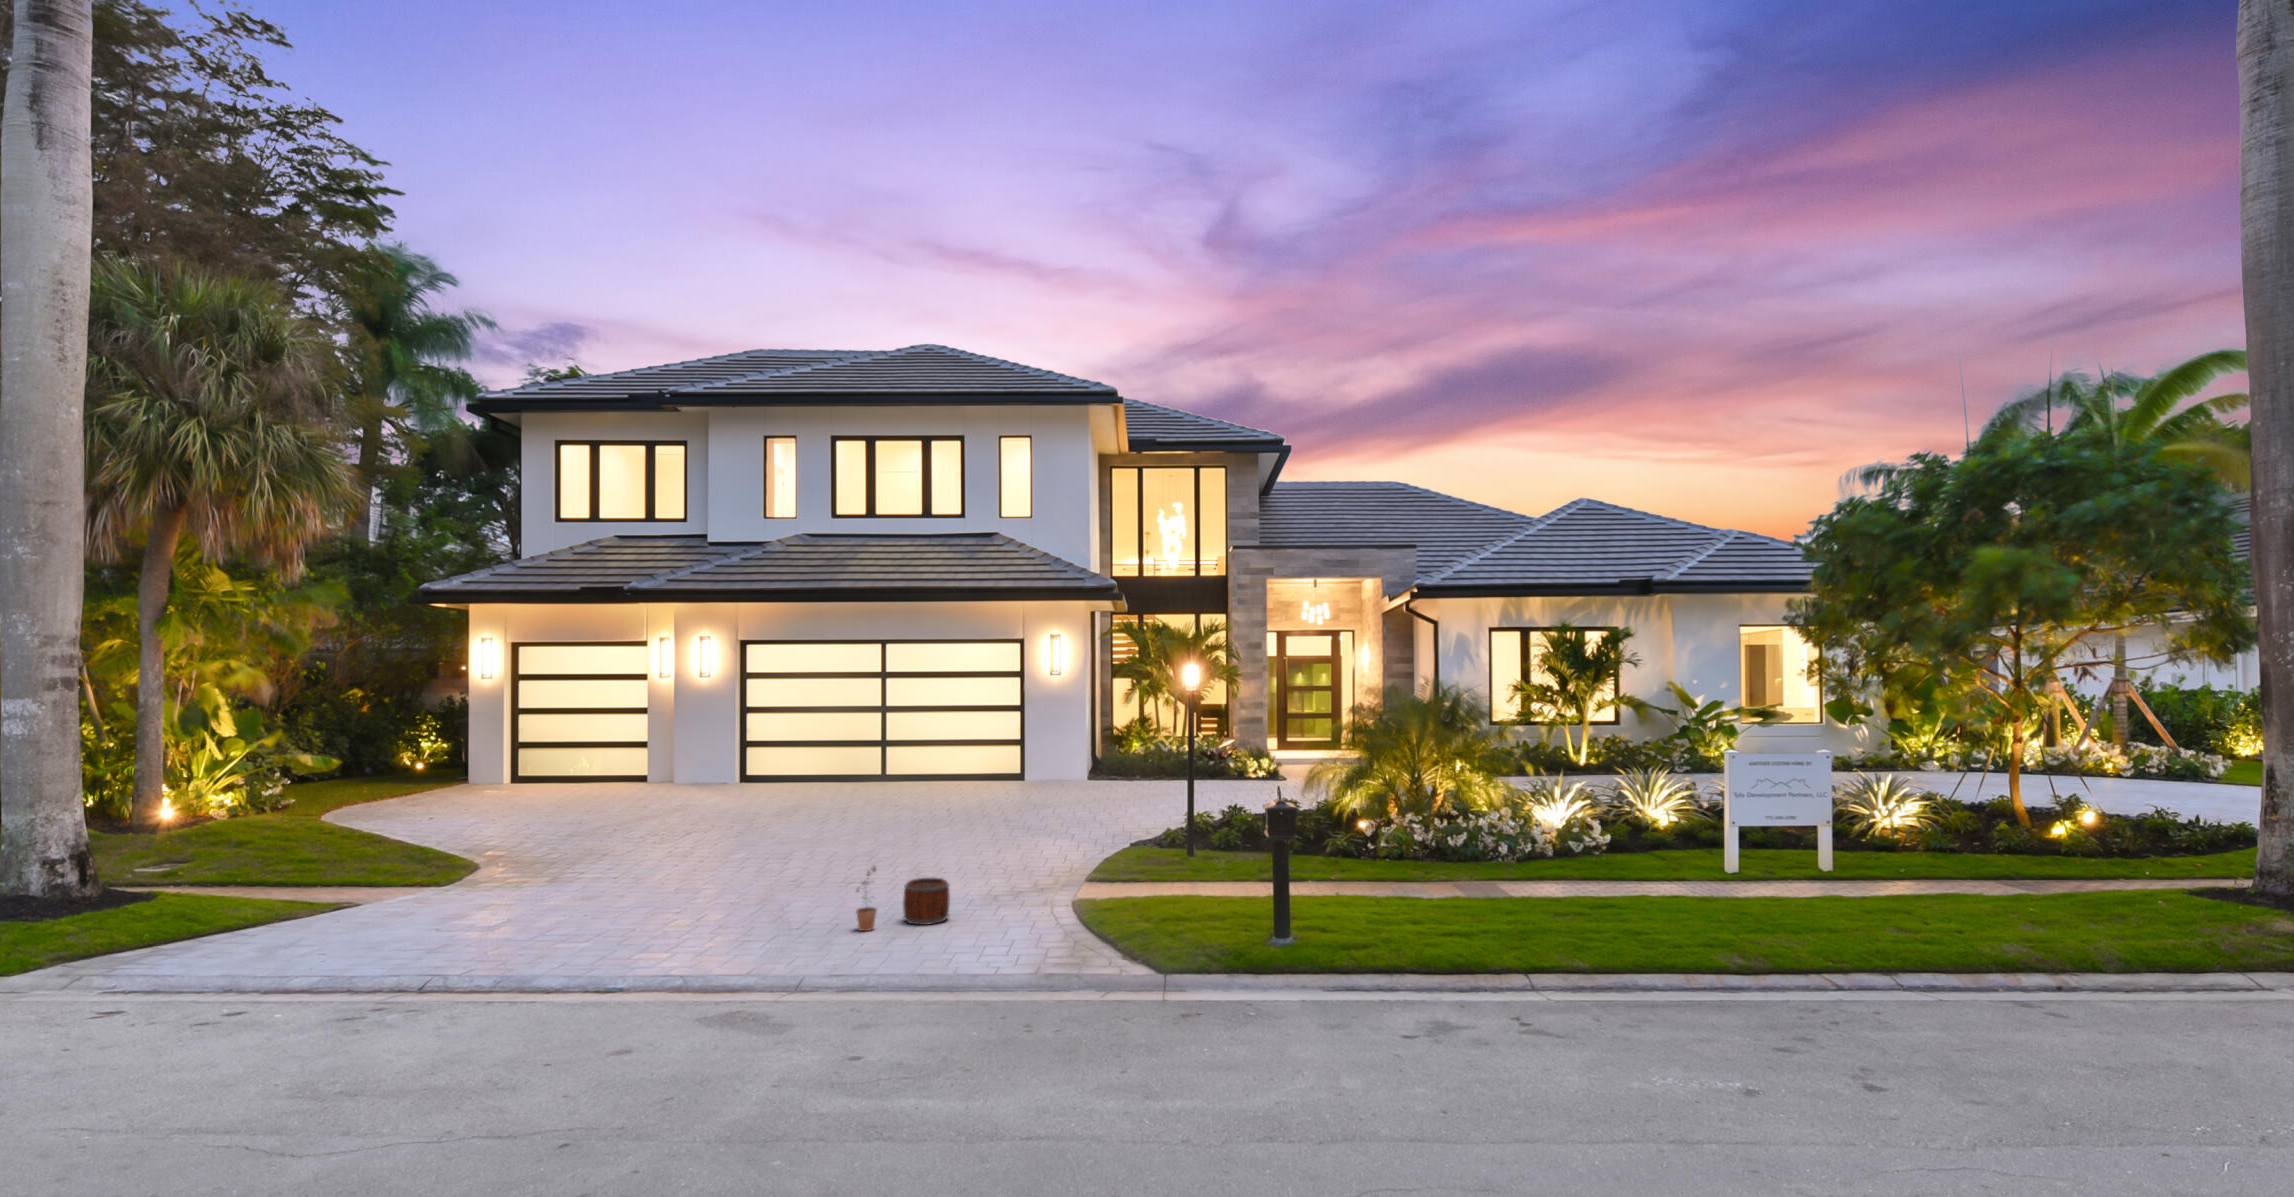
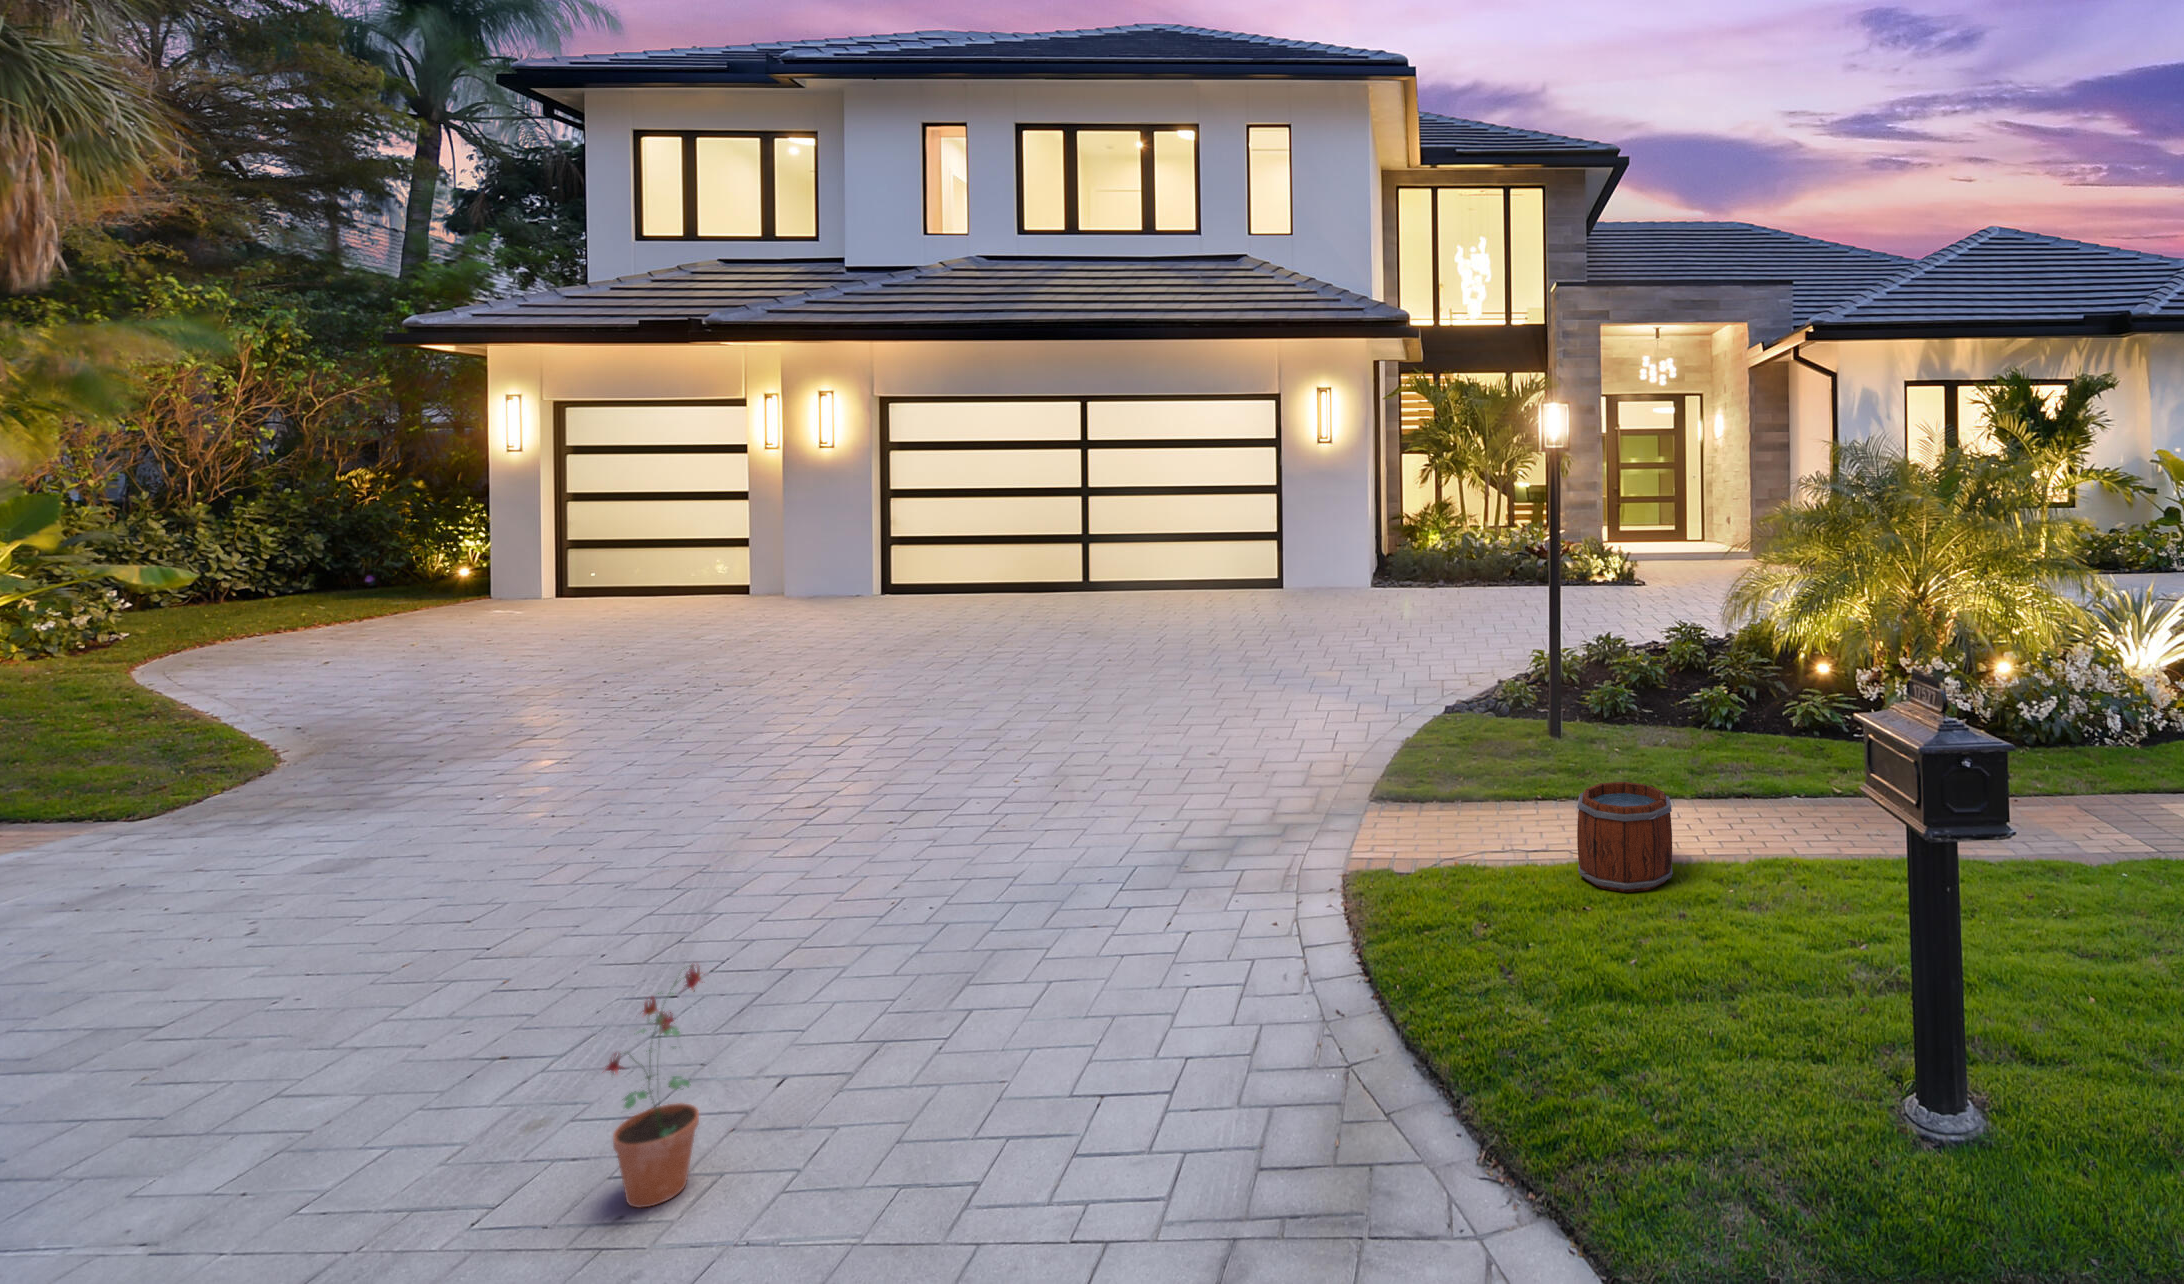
bucket: present [903,877,950,925] -> present [1577,782,1673,892]

